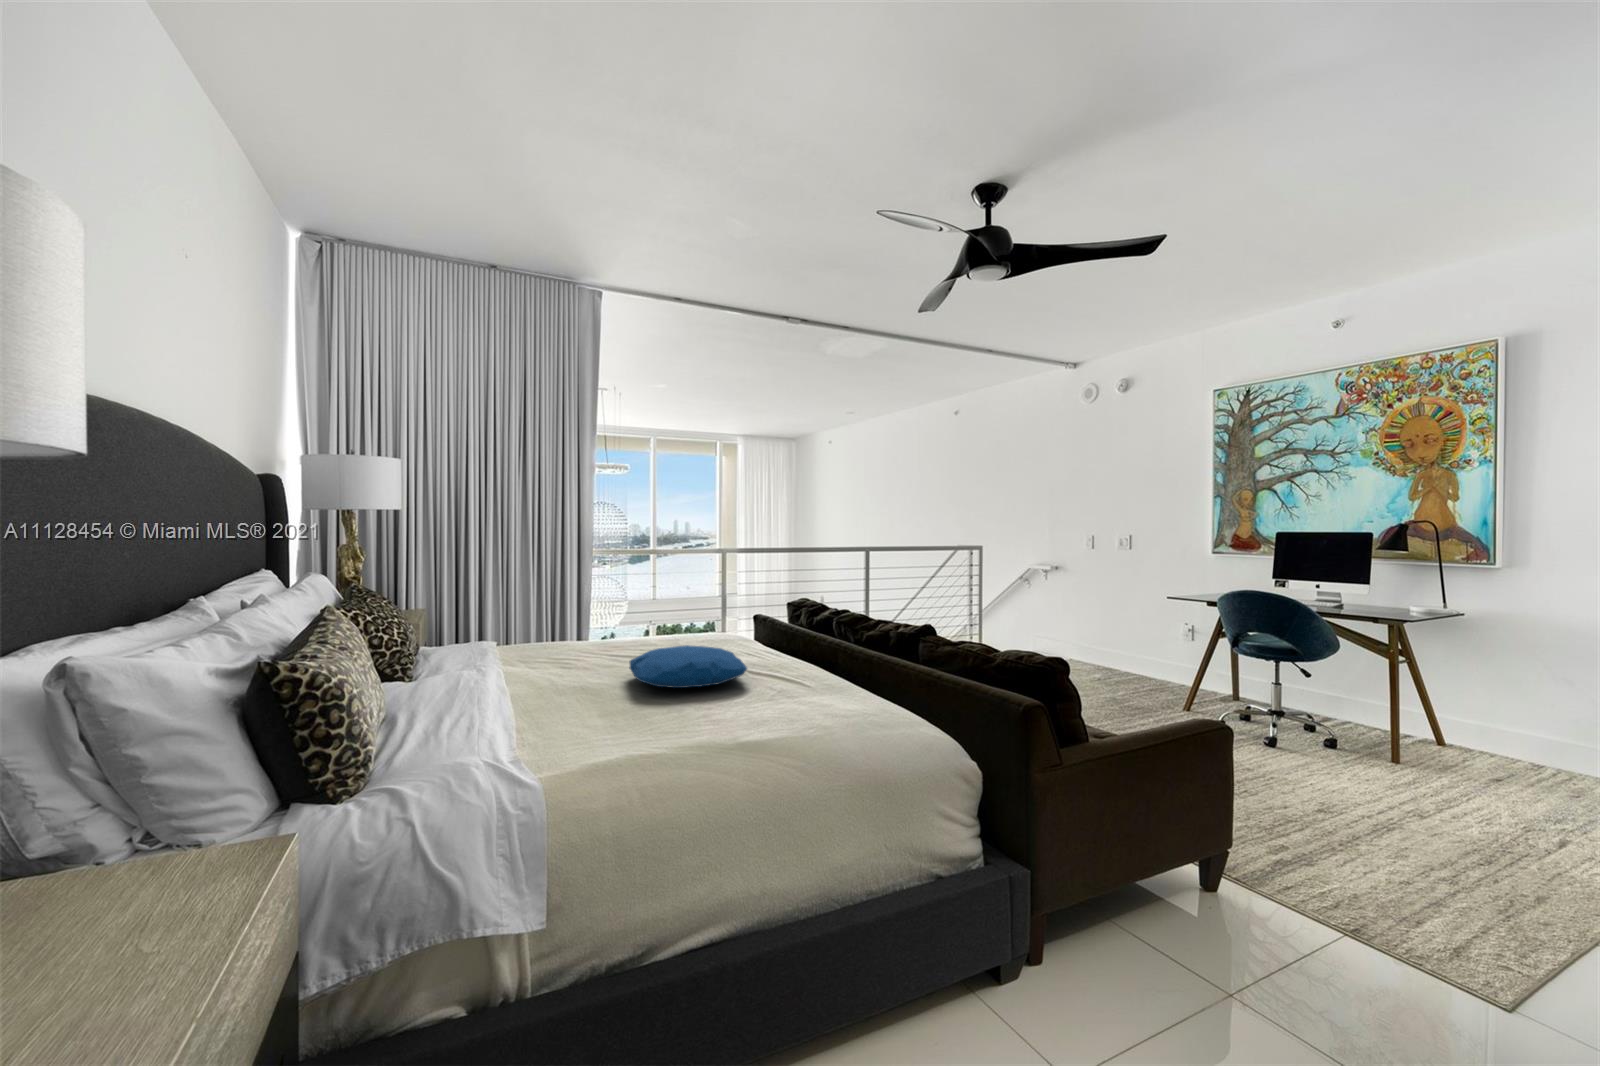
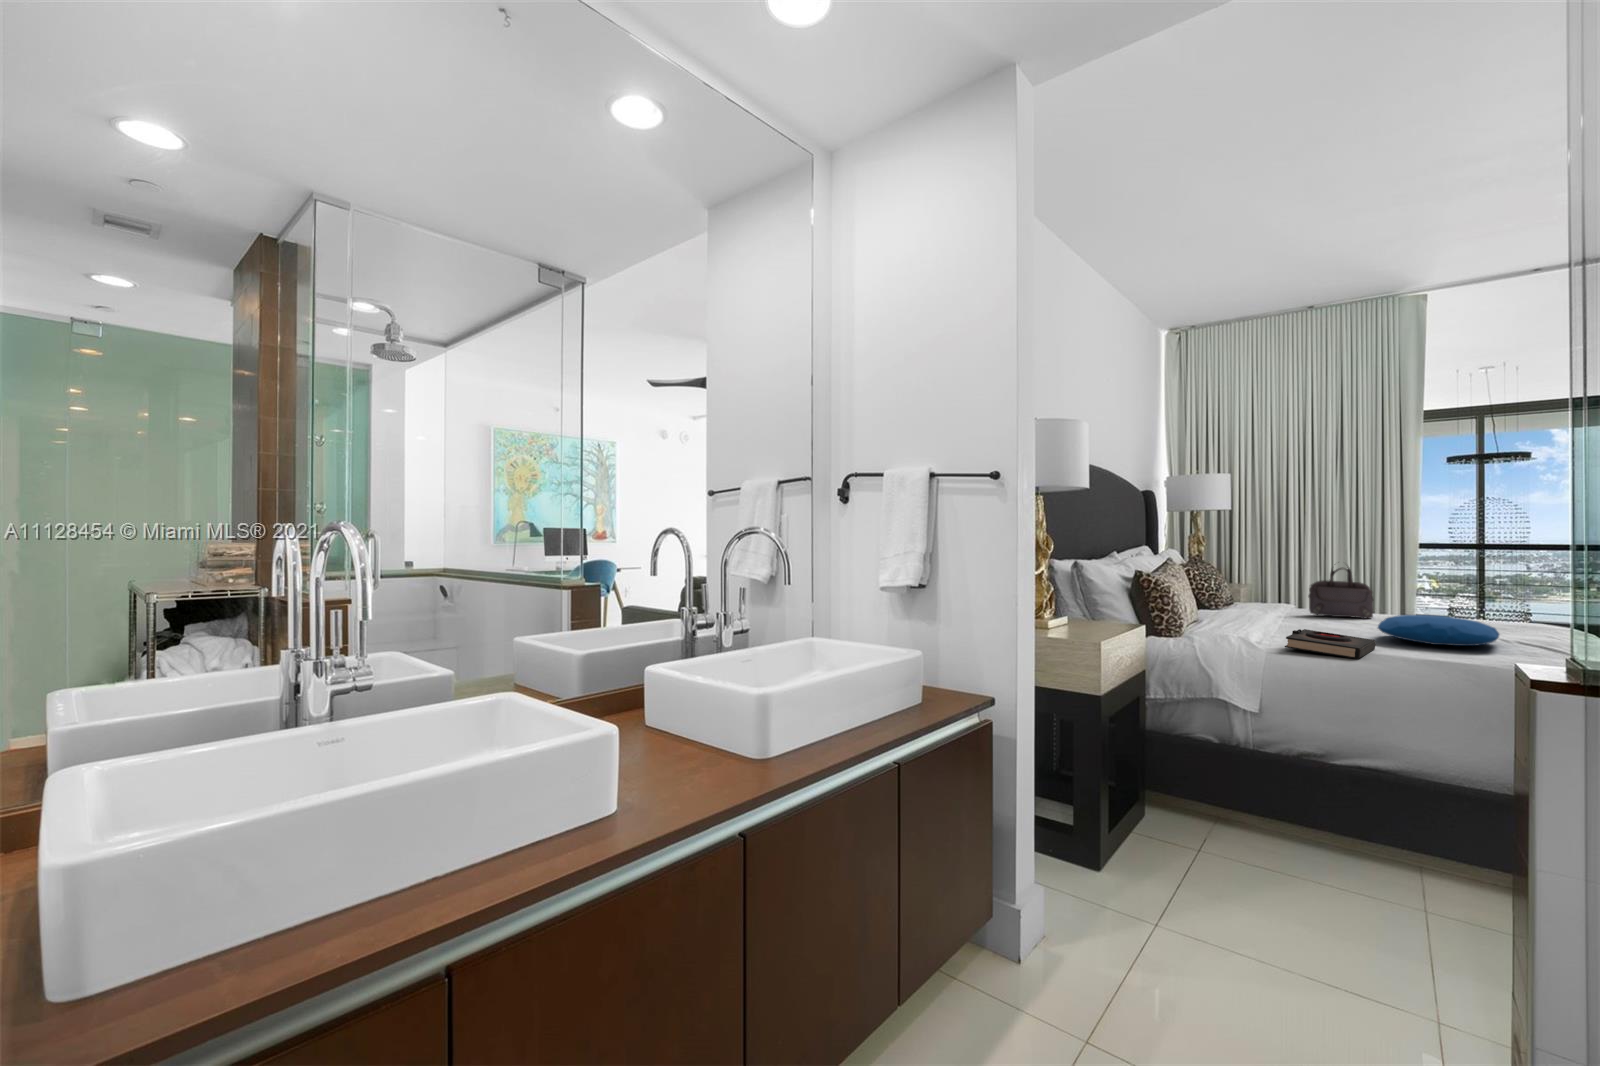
handbag: none [519,580,589,654] -> present [1308,567,1374,619]
book: none [556,701,661,753] -> present [1285,629,1375,659]

